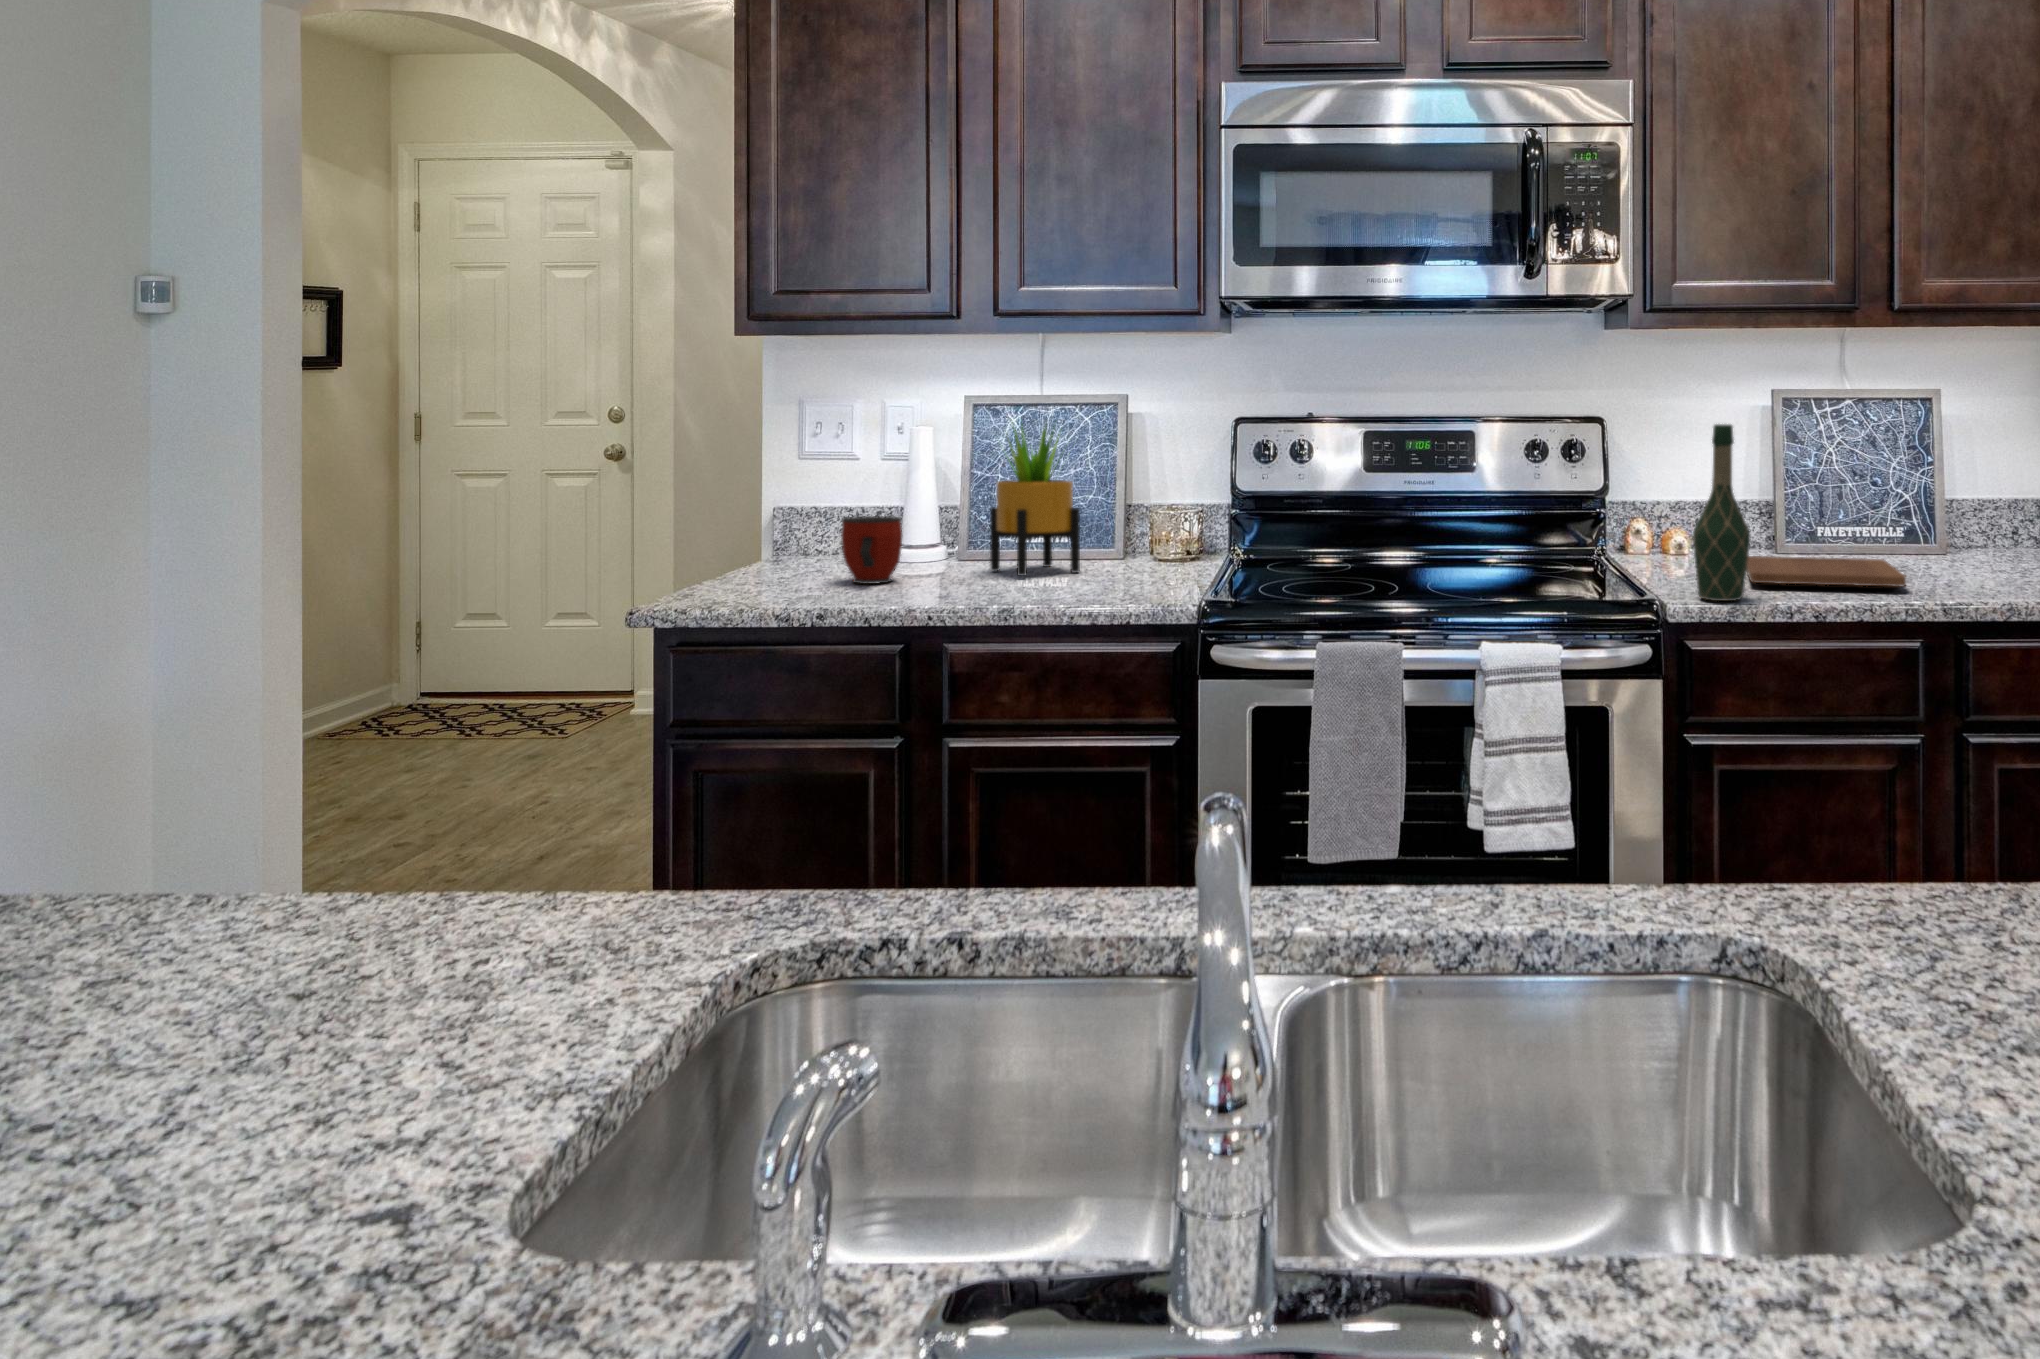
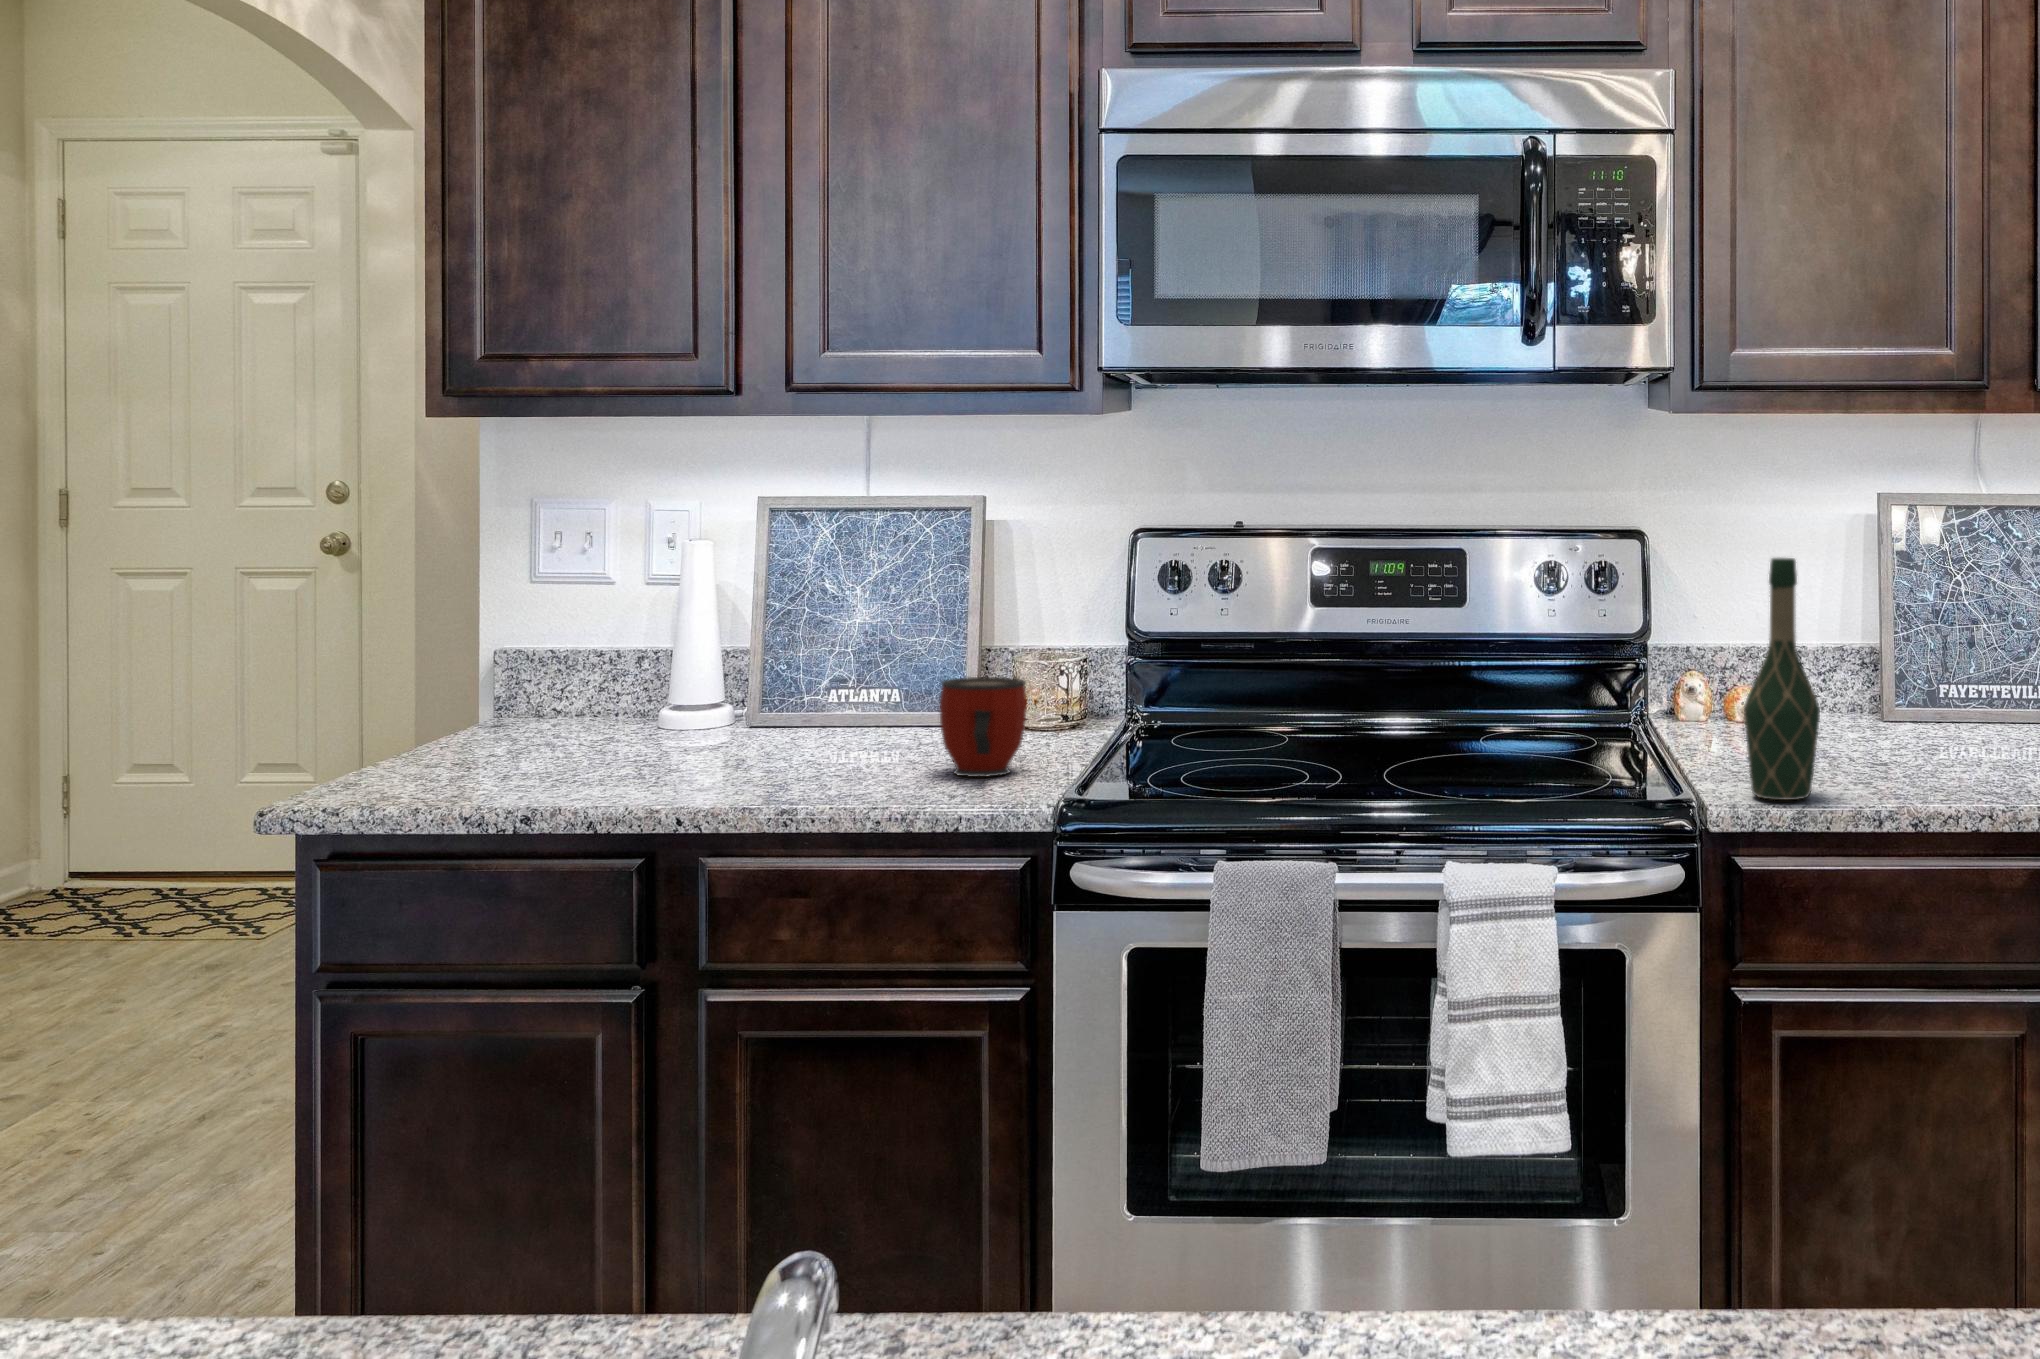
potted plant: present [990,428,1080,576] -> none [783,527,918,755]
mug: present [841,516,903,584] -> present [939,677,1027,777]
cutting board: present [1747,556,1906,587] -> none [1829,725,2035,778]

